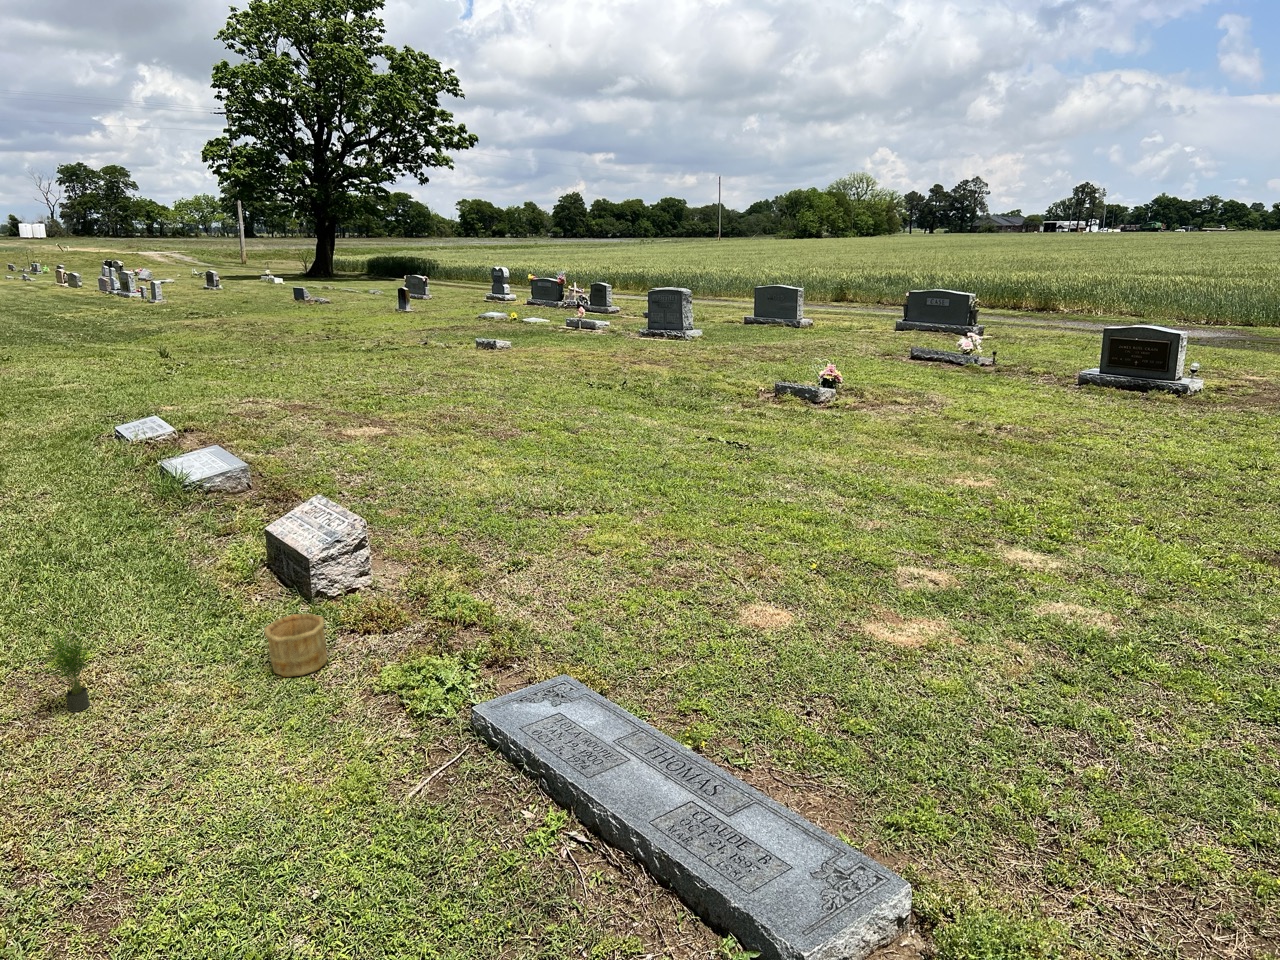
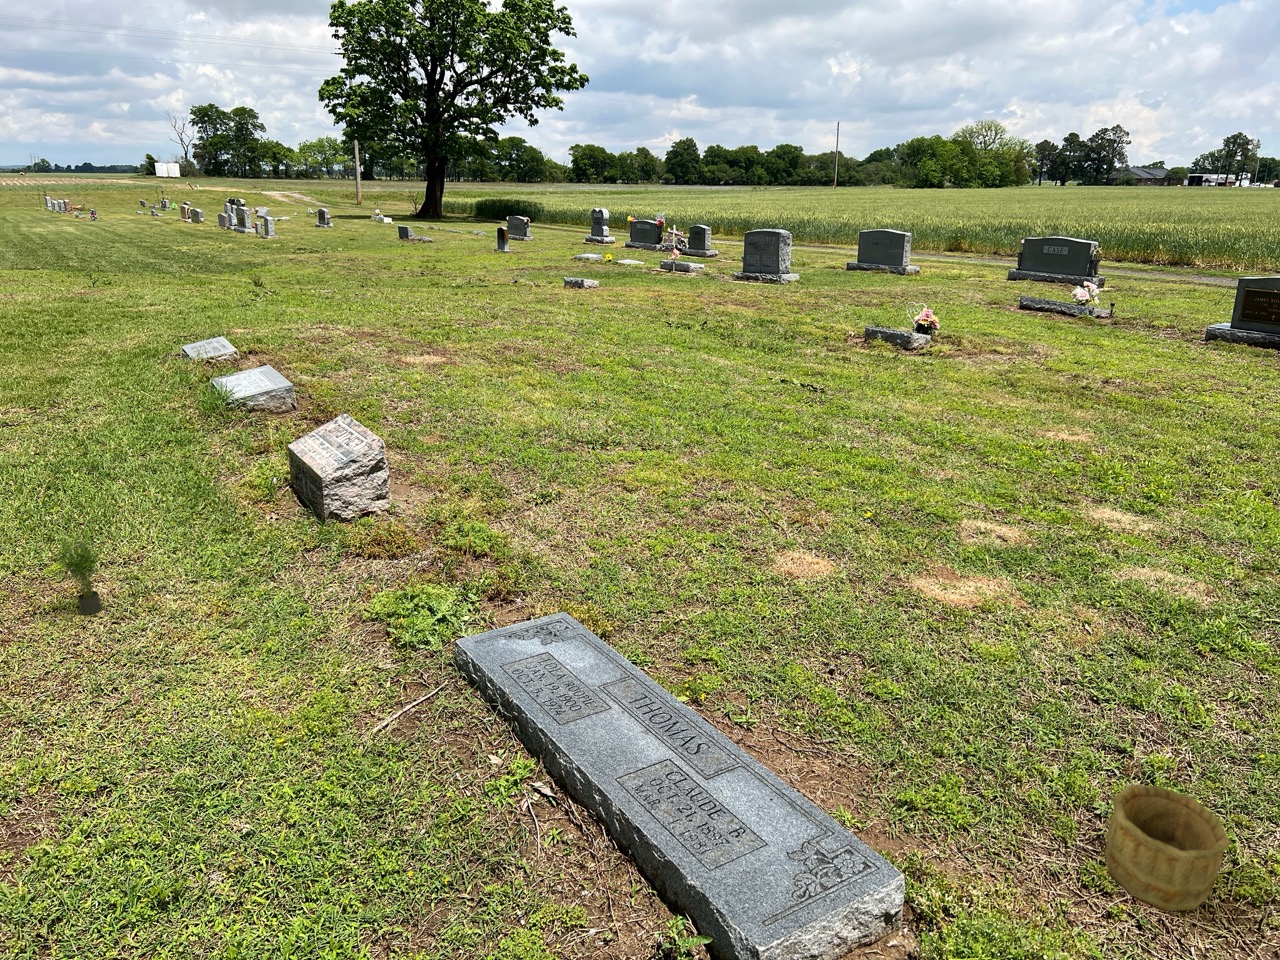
wooden bucket: present [264,614,327,677] -> present [1105,785,1230,911]

